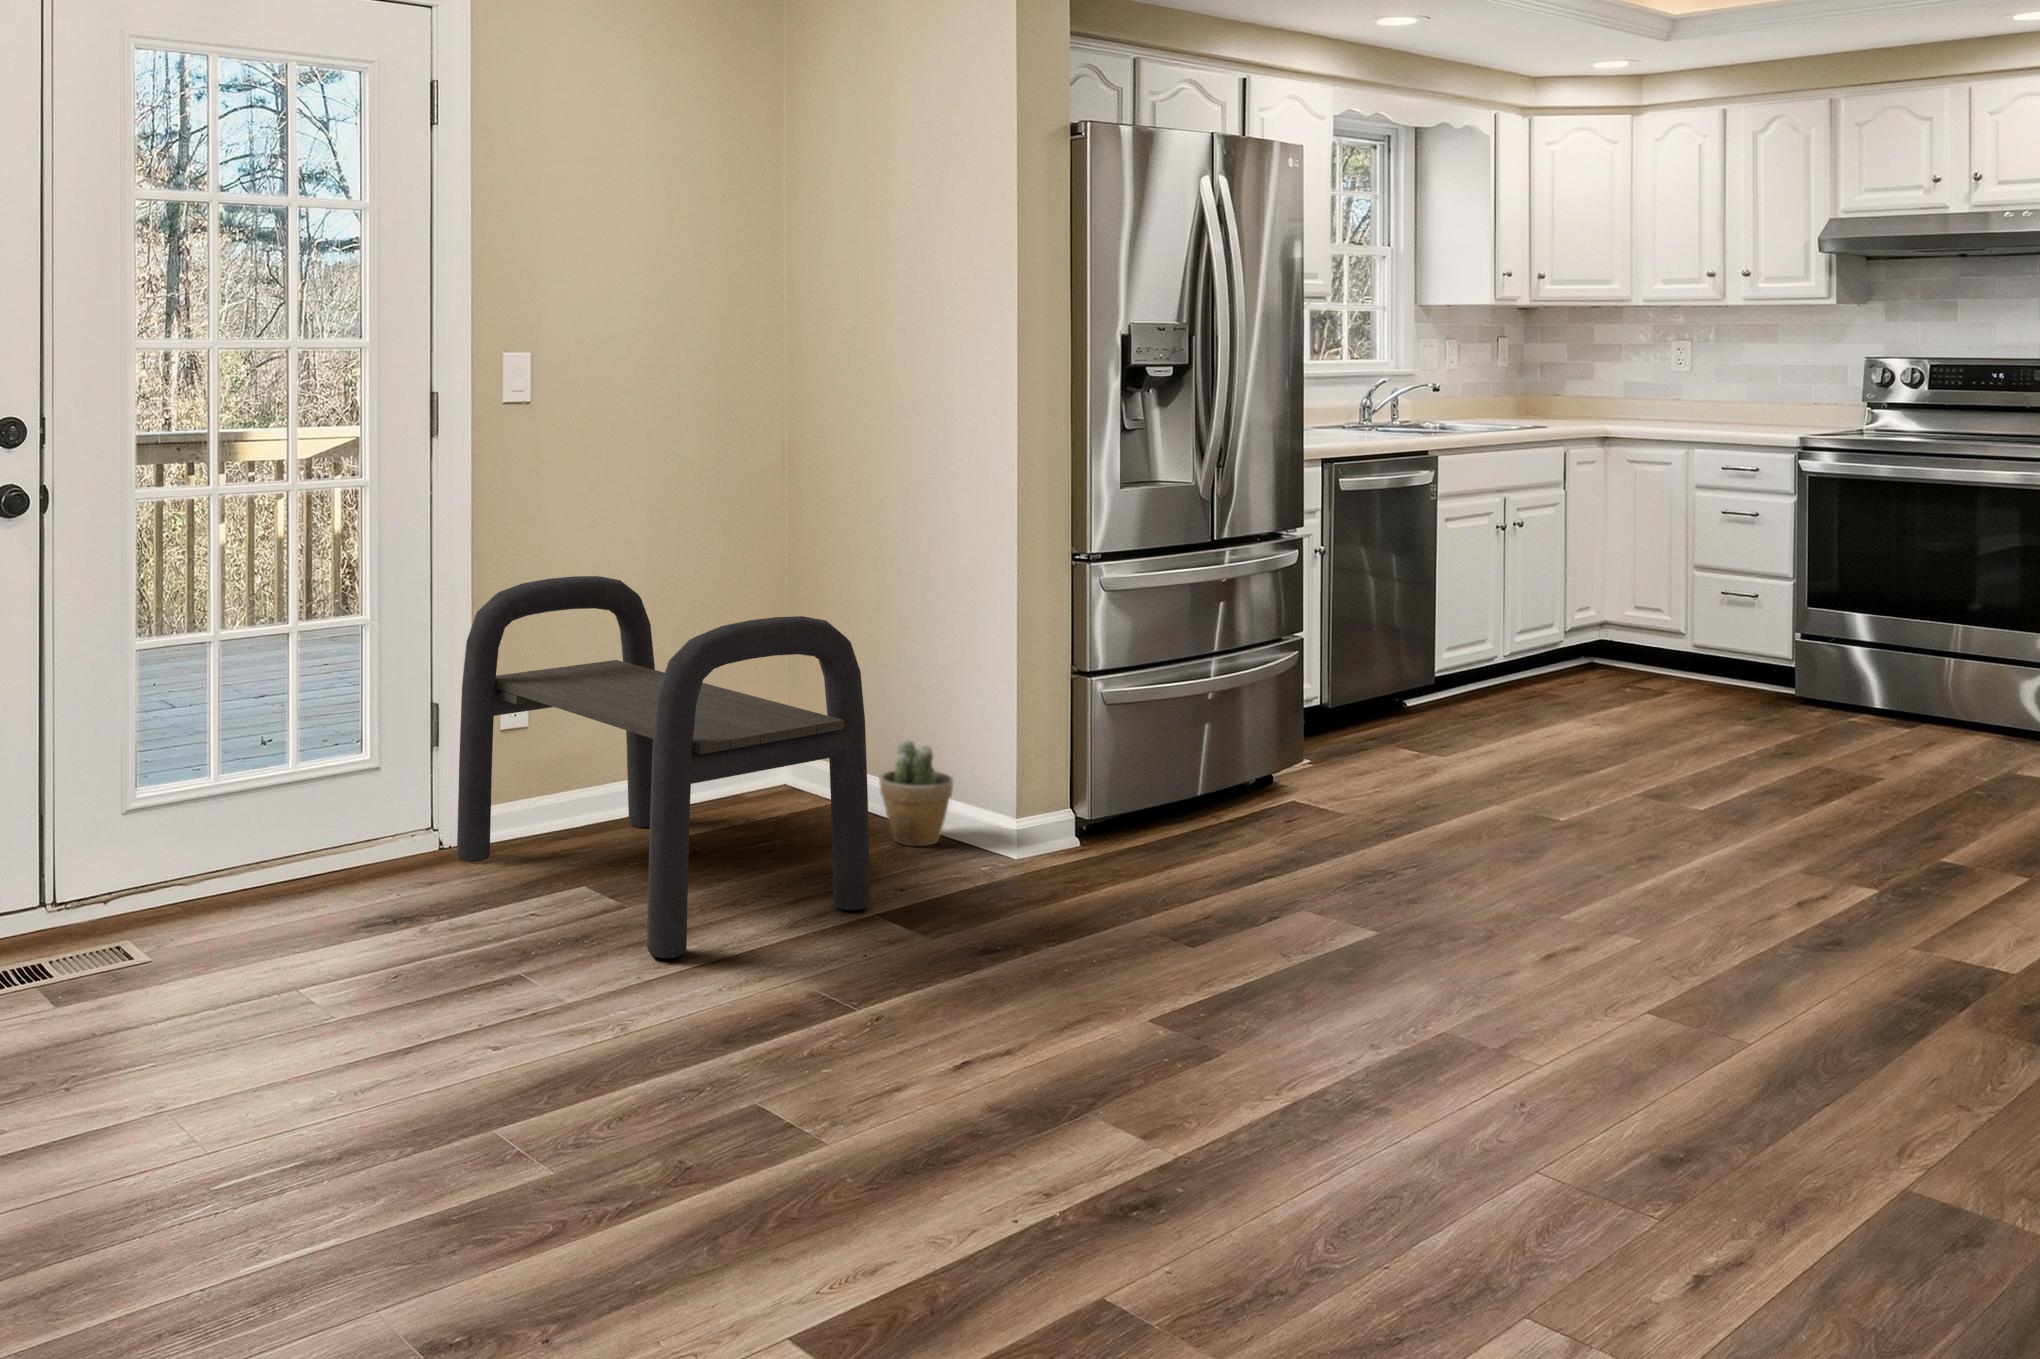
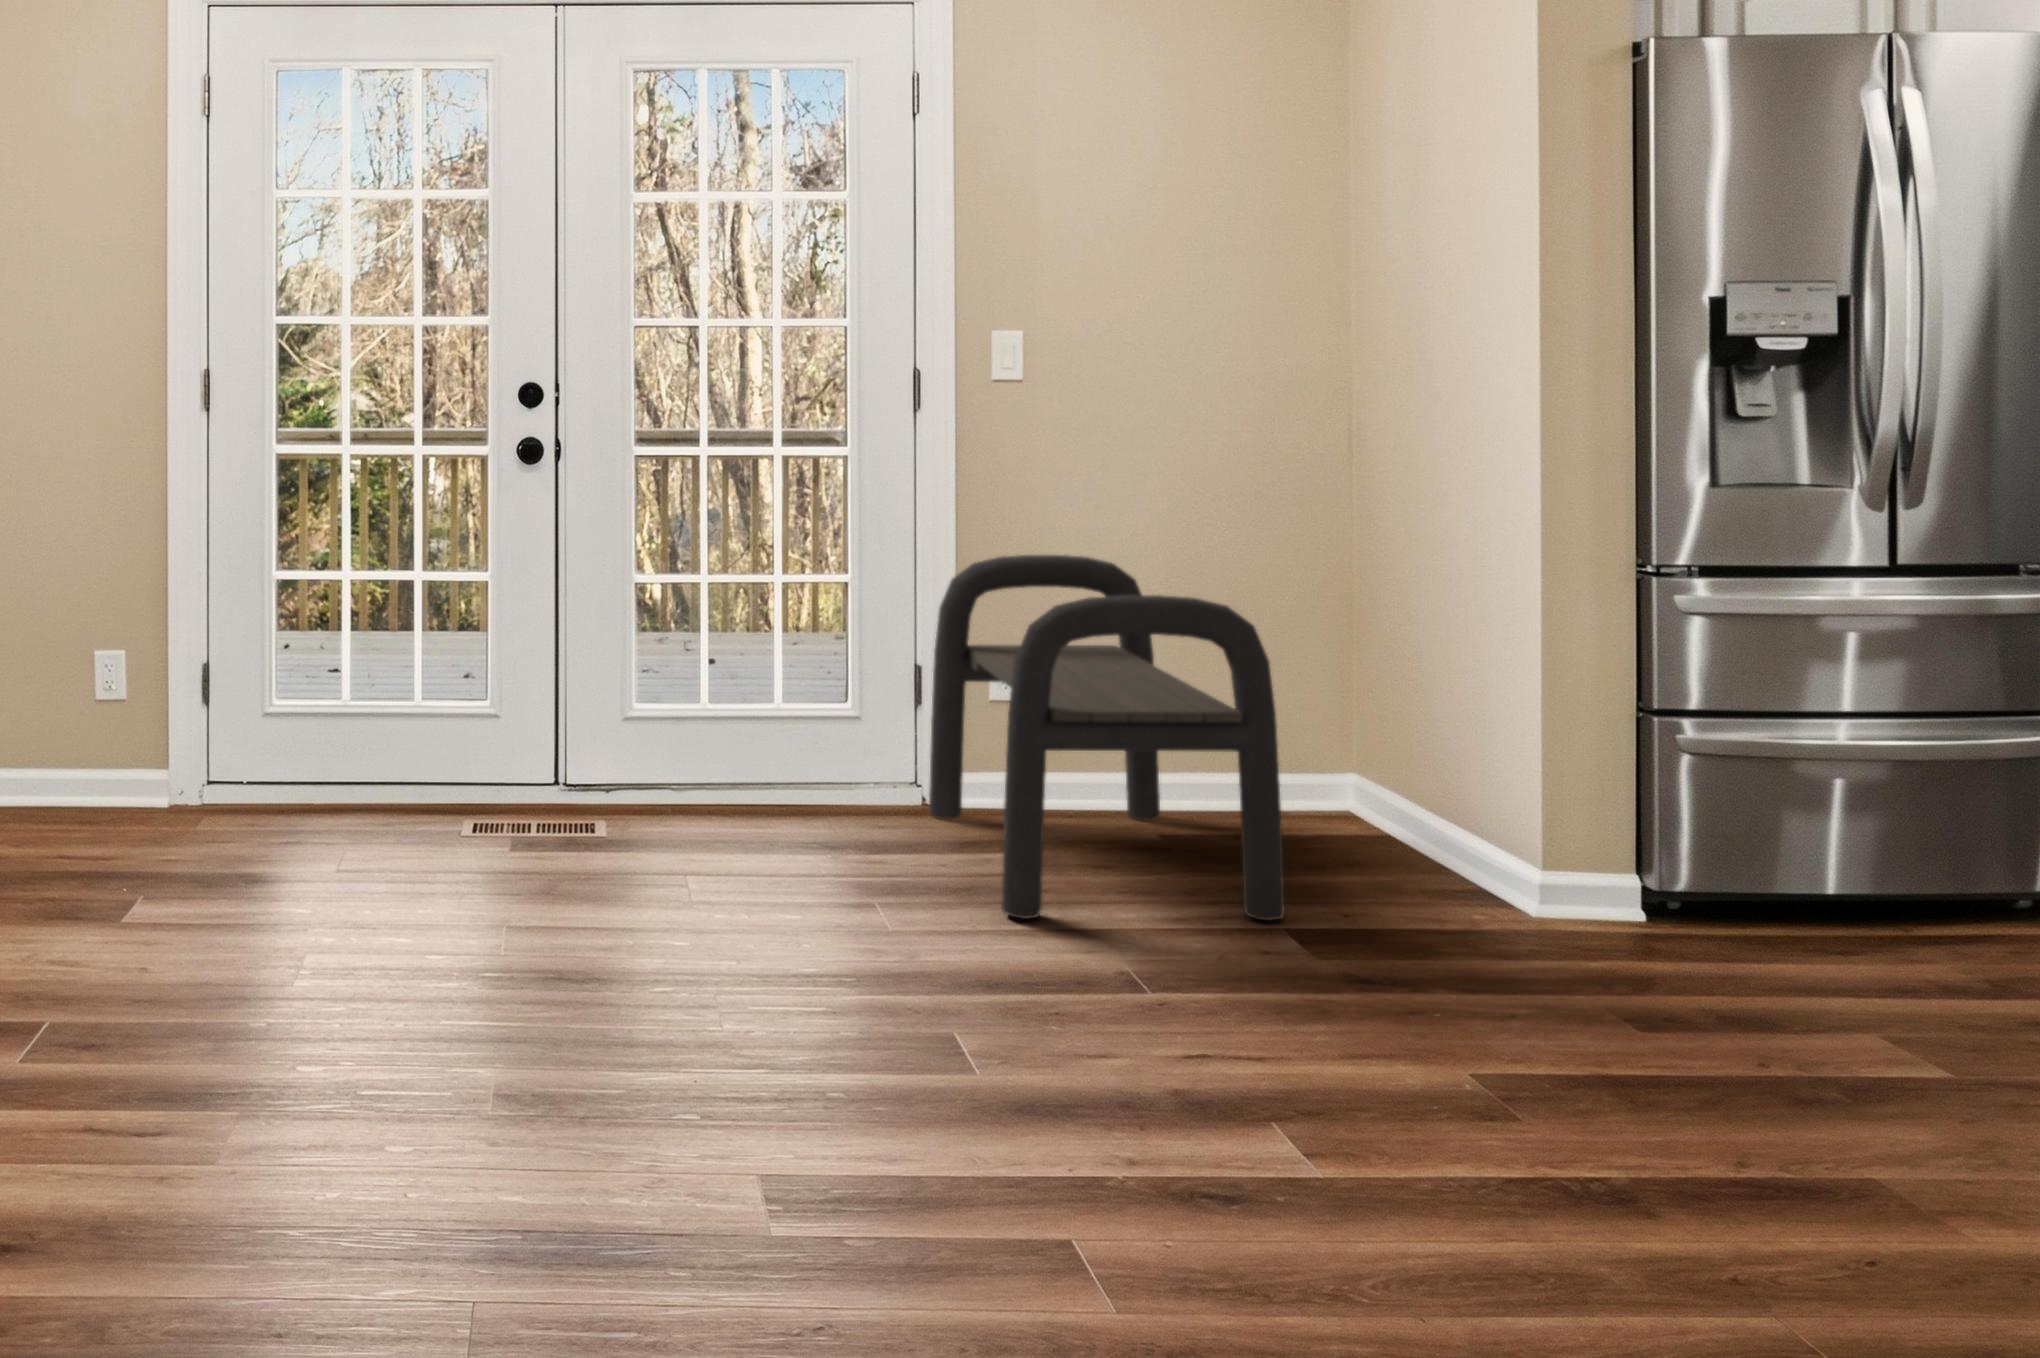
potted plant: present [879,740,953,846] -> none [1382,764,1476,885]

